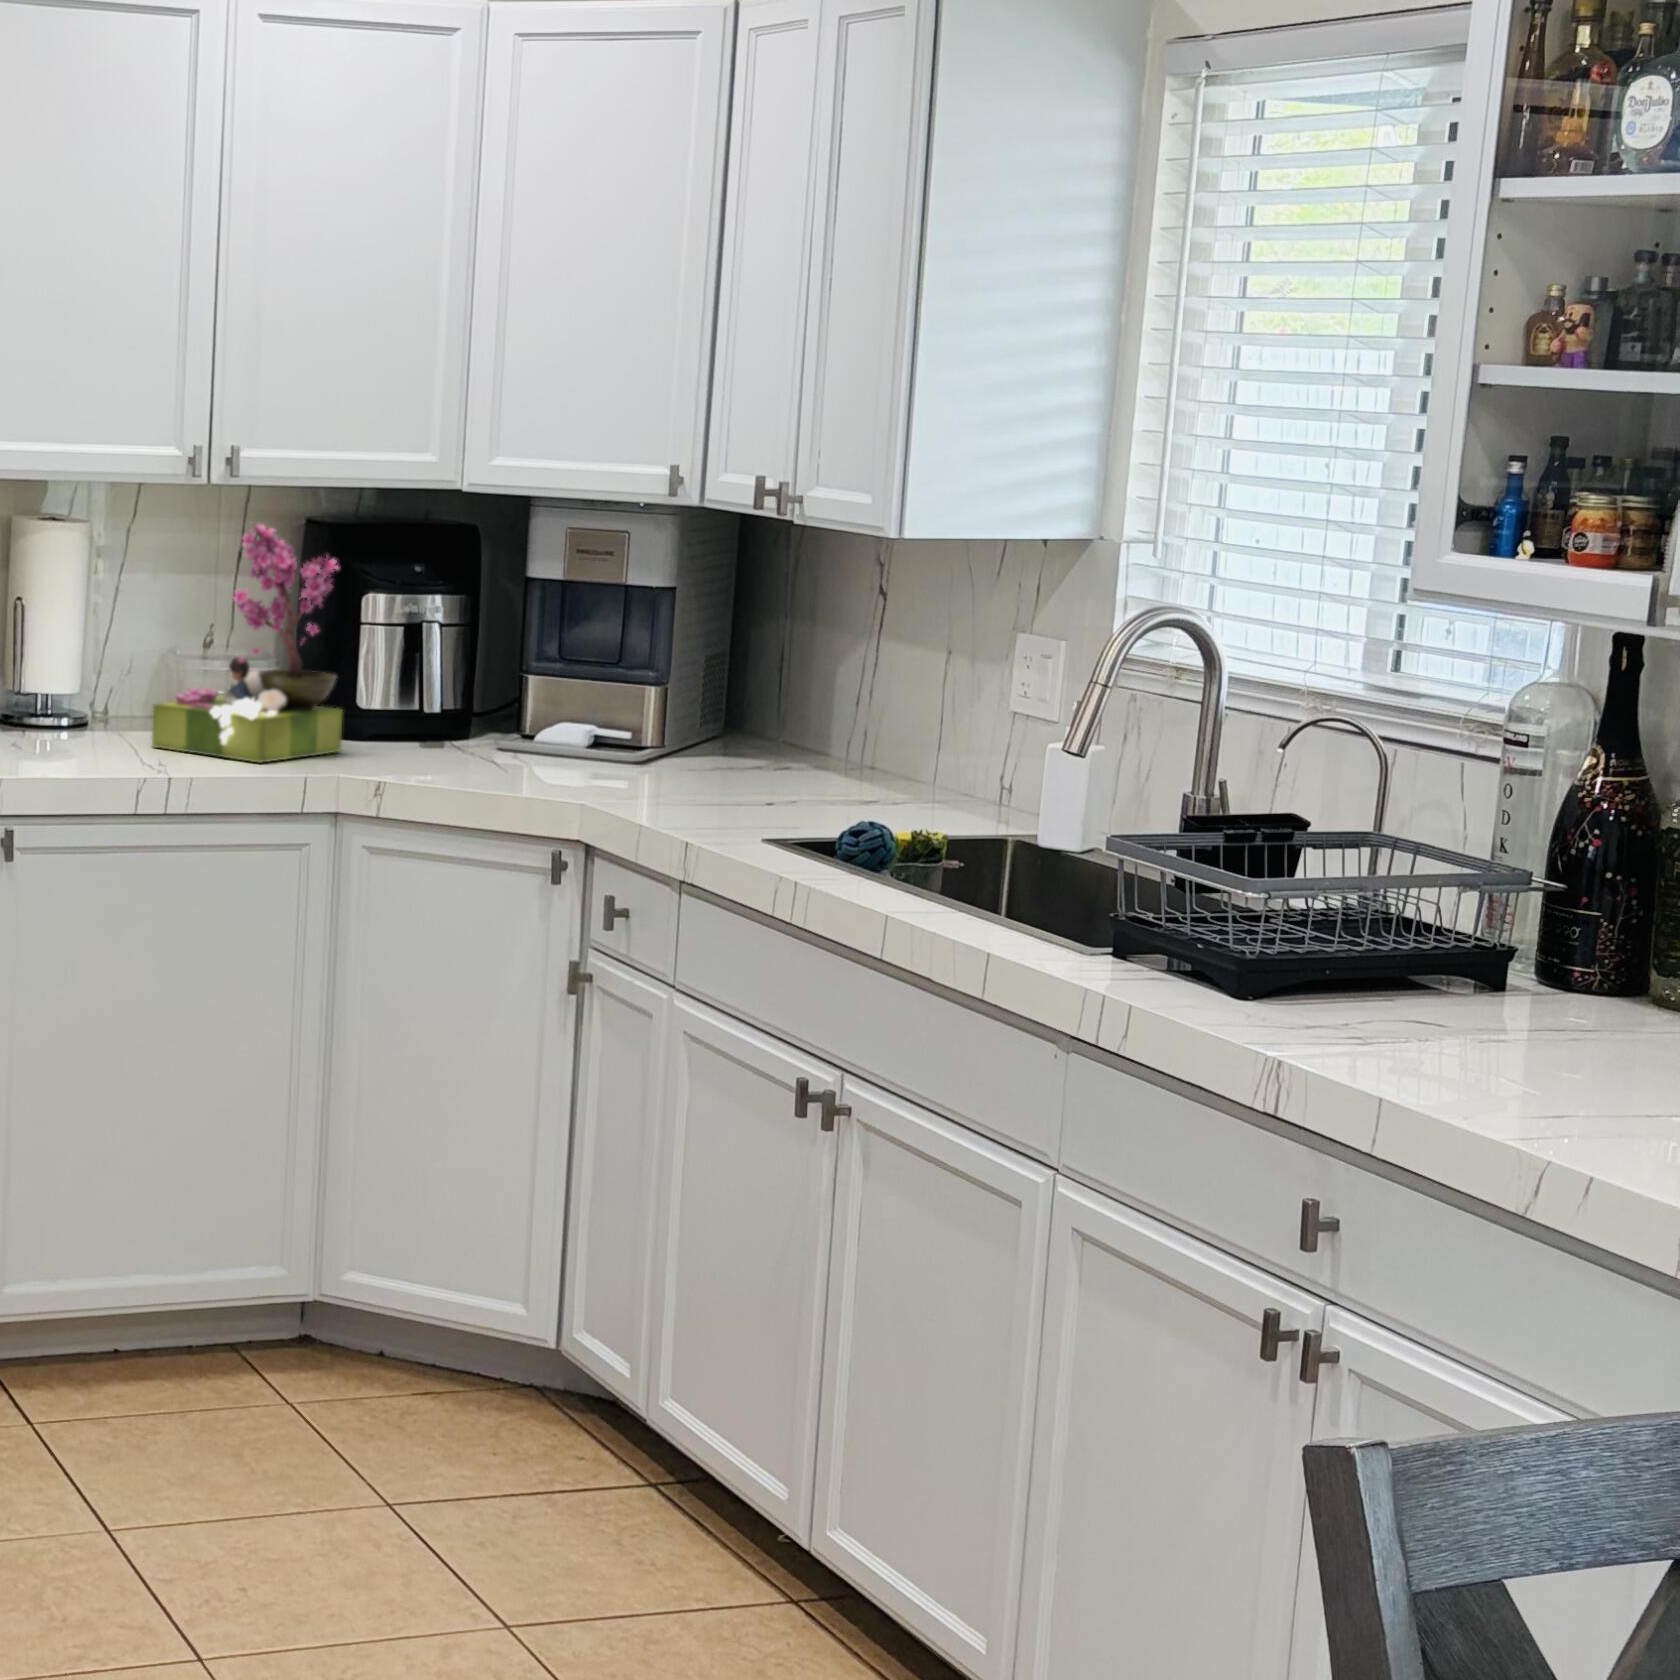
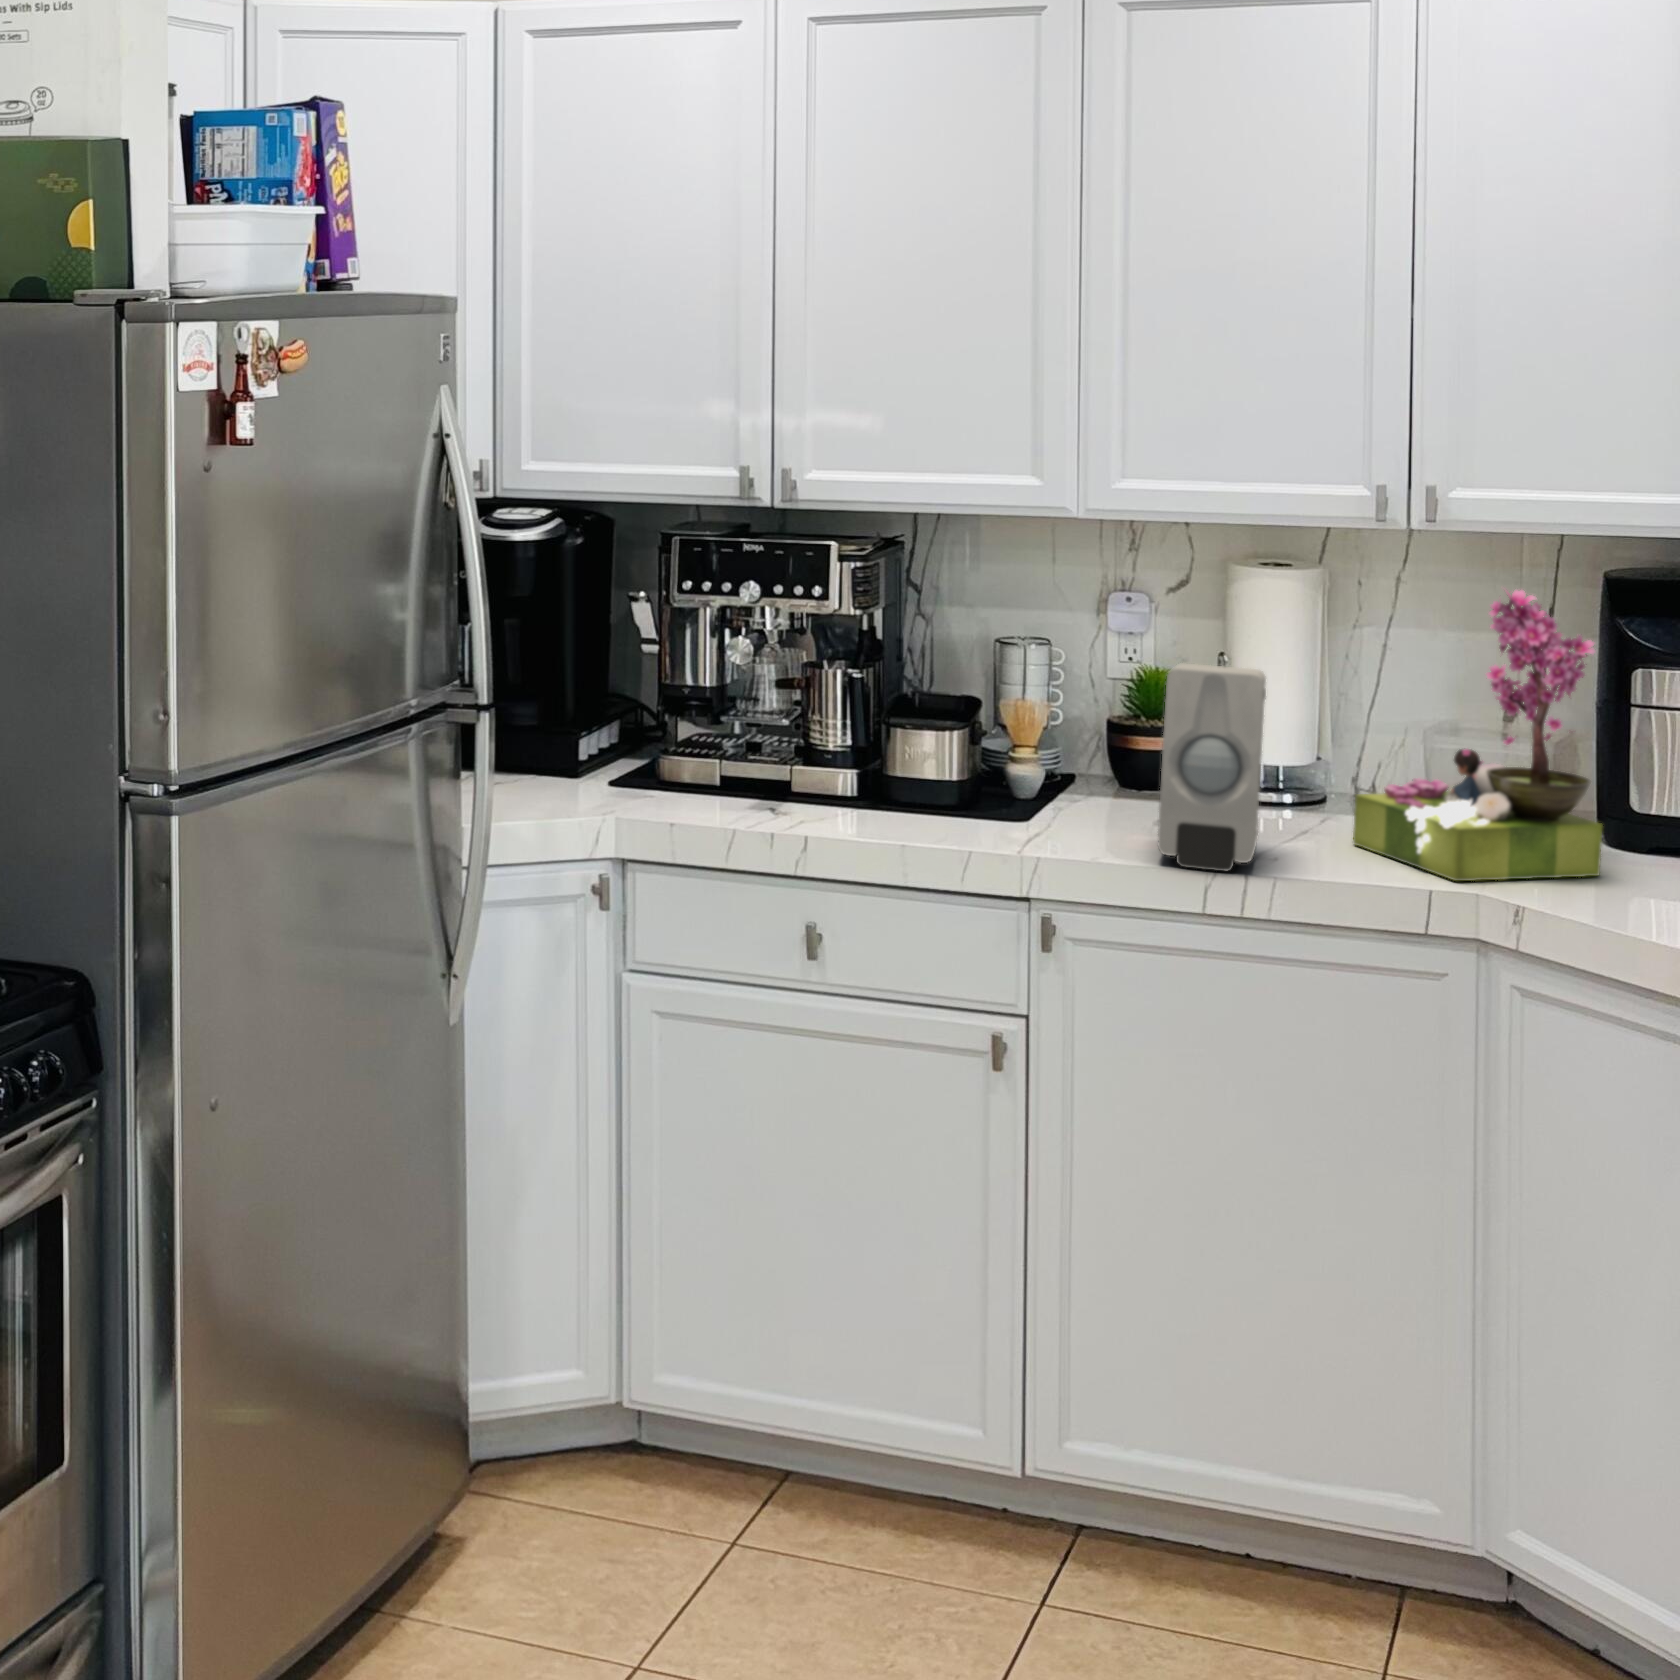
soap dispenser: none [22,597,126,771] -> present [1158,664,1266,871]

